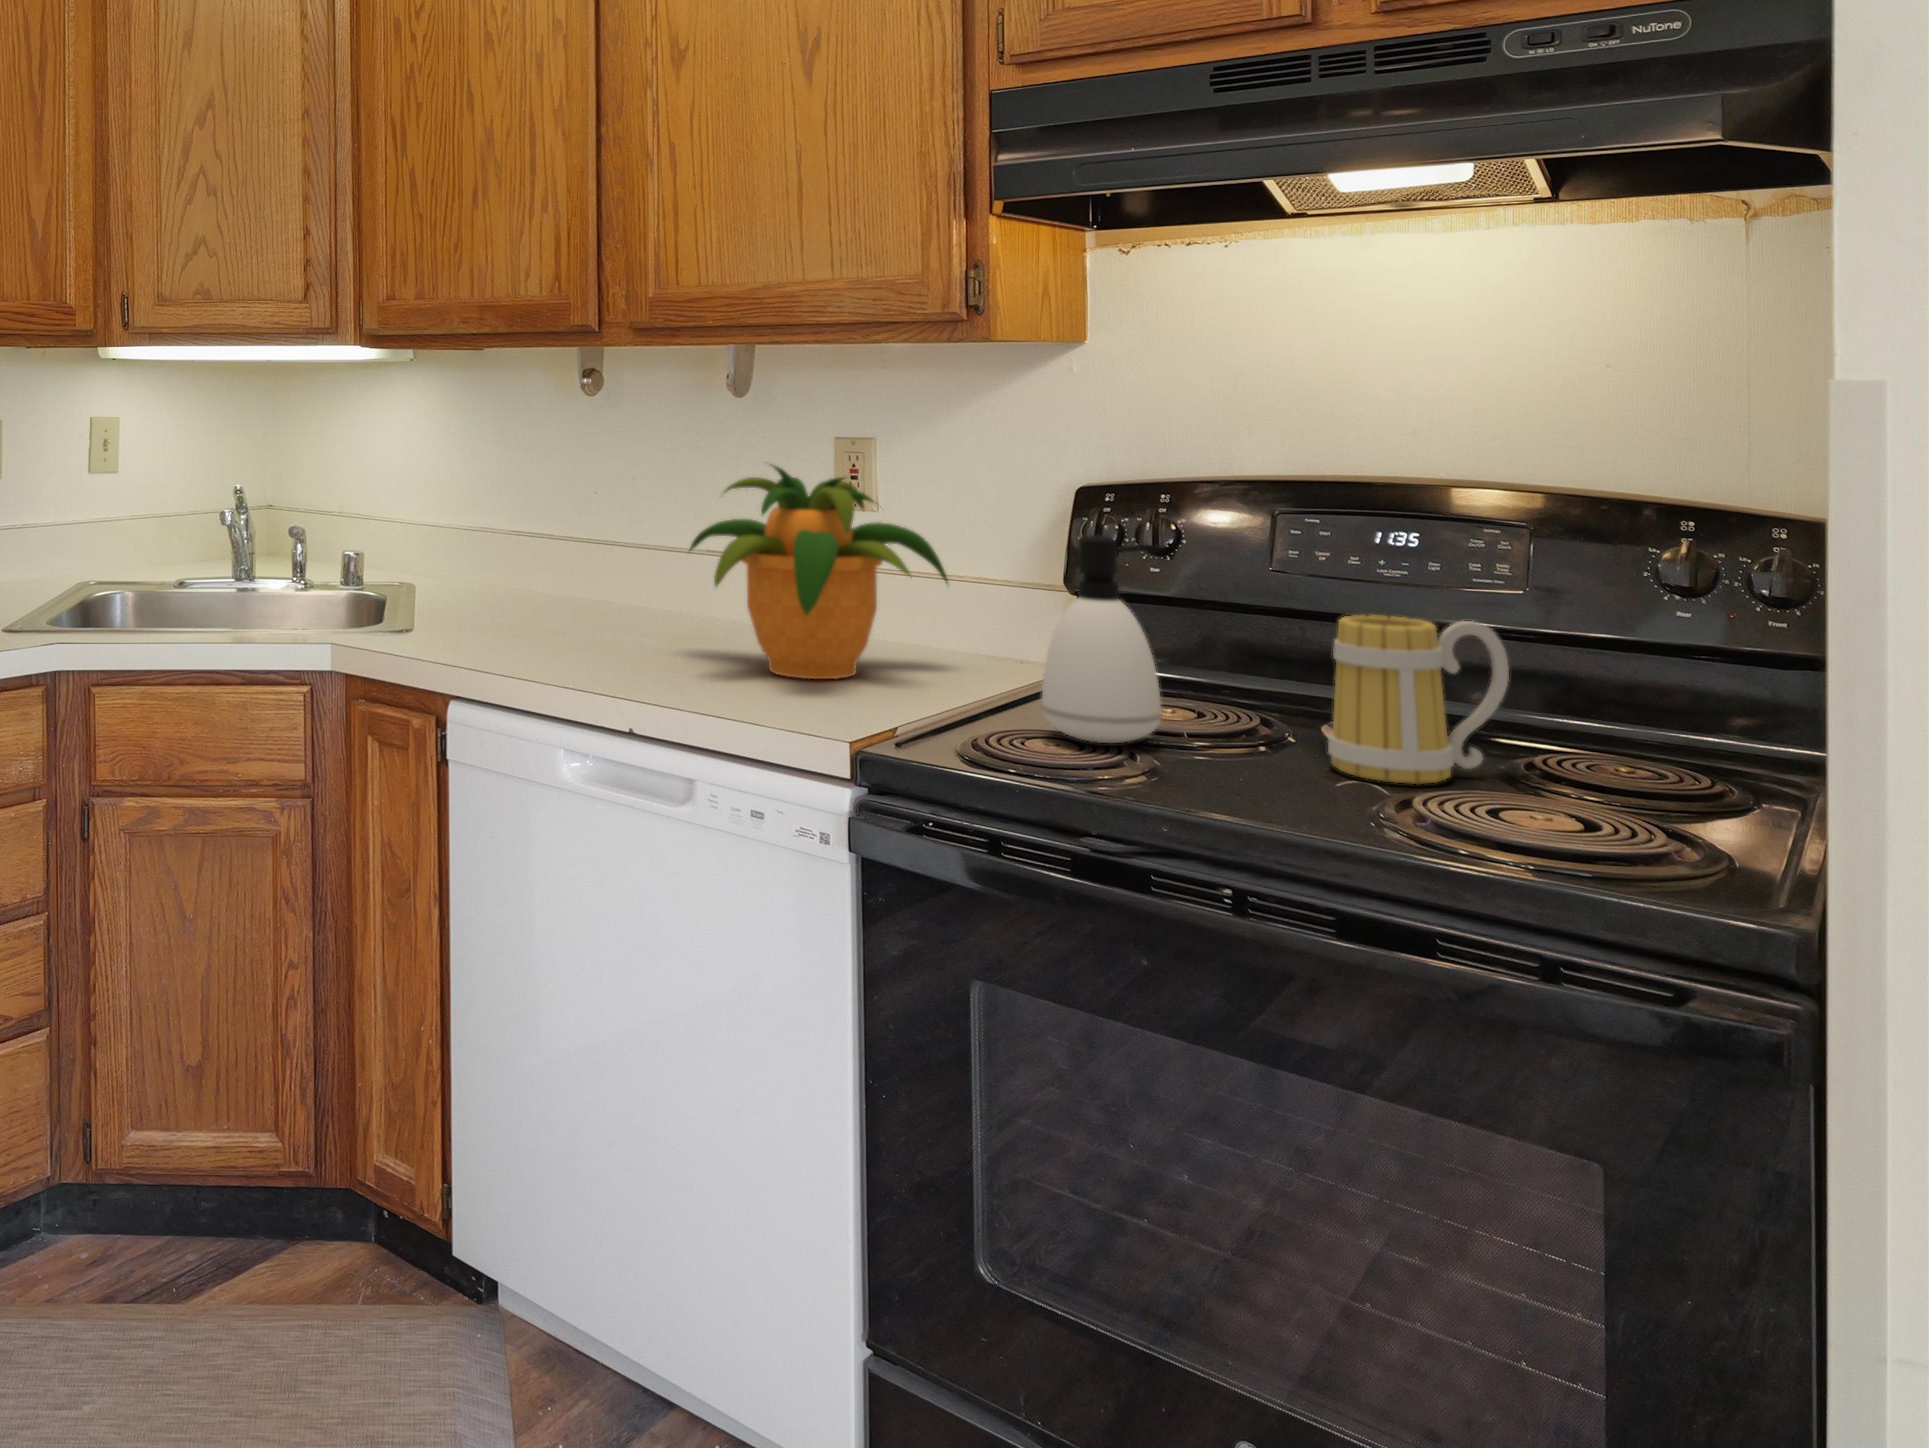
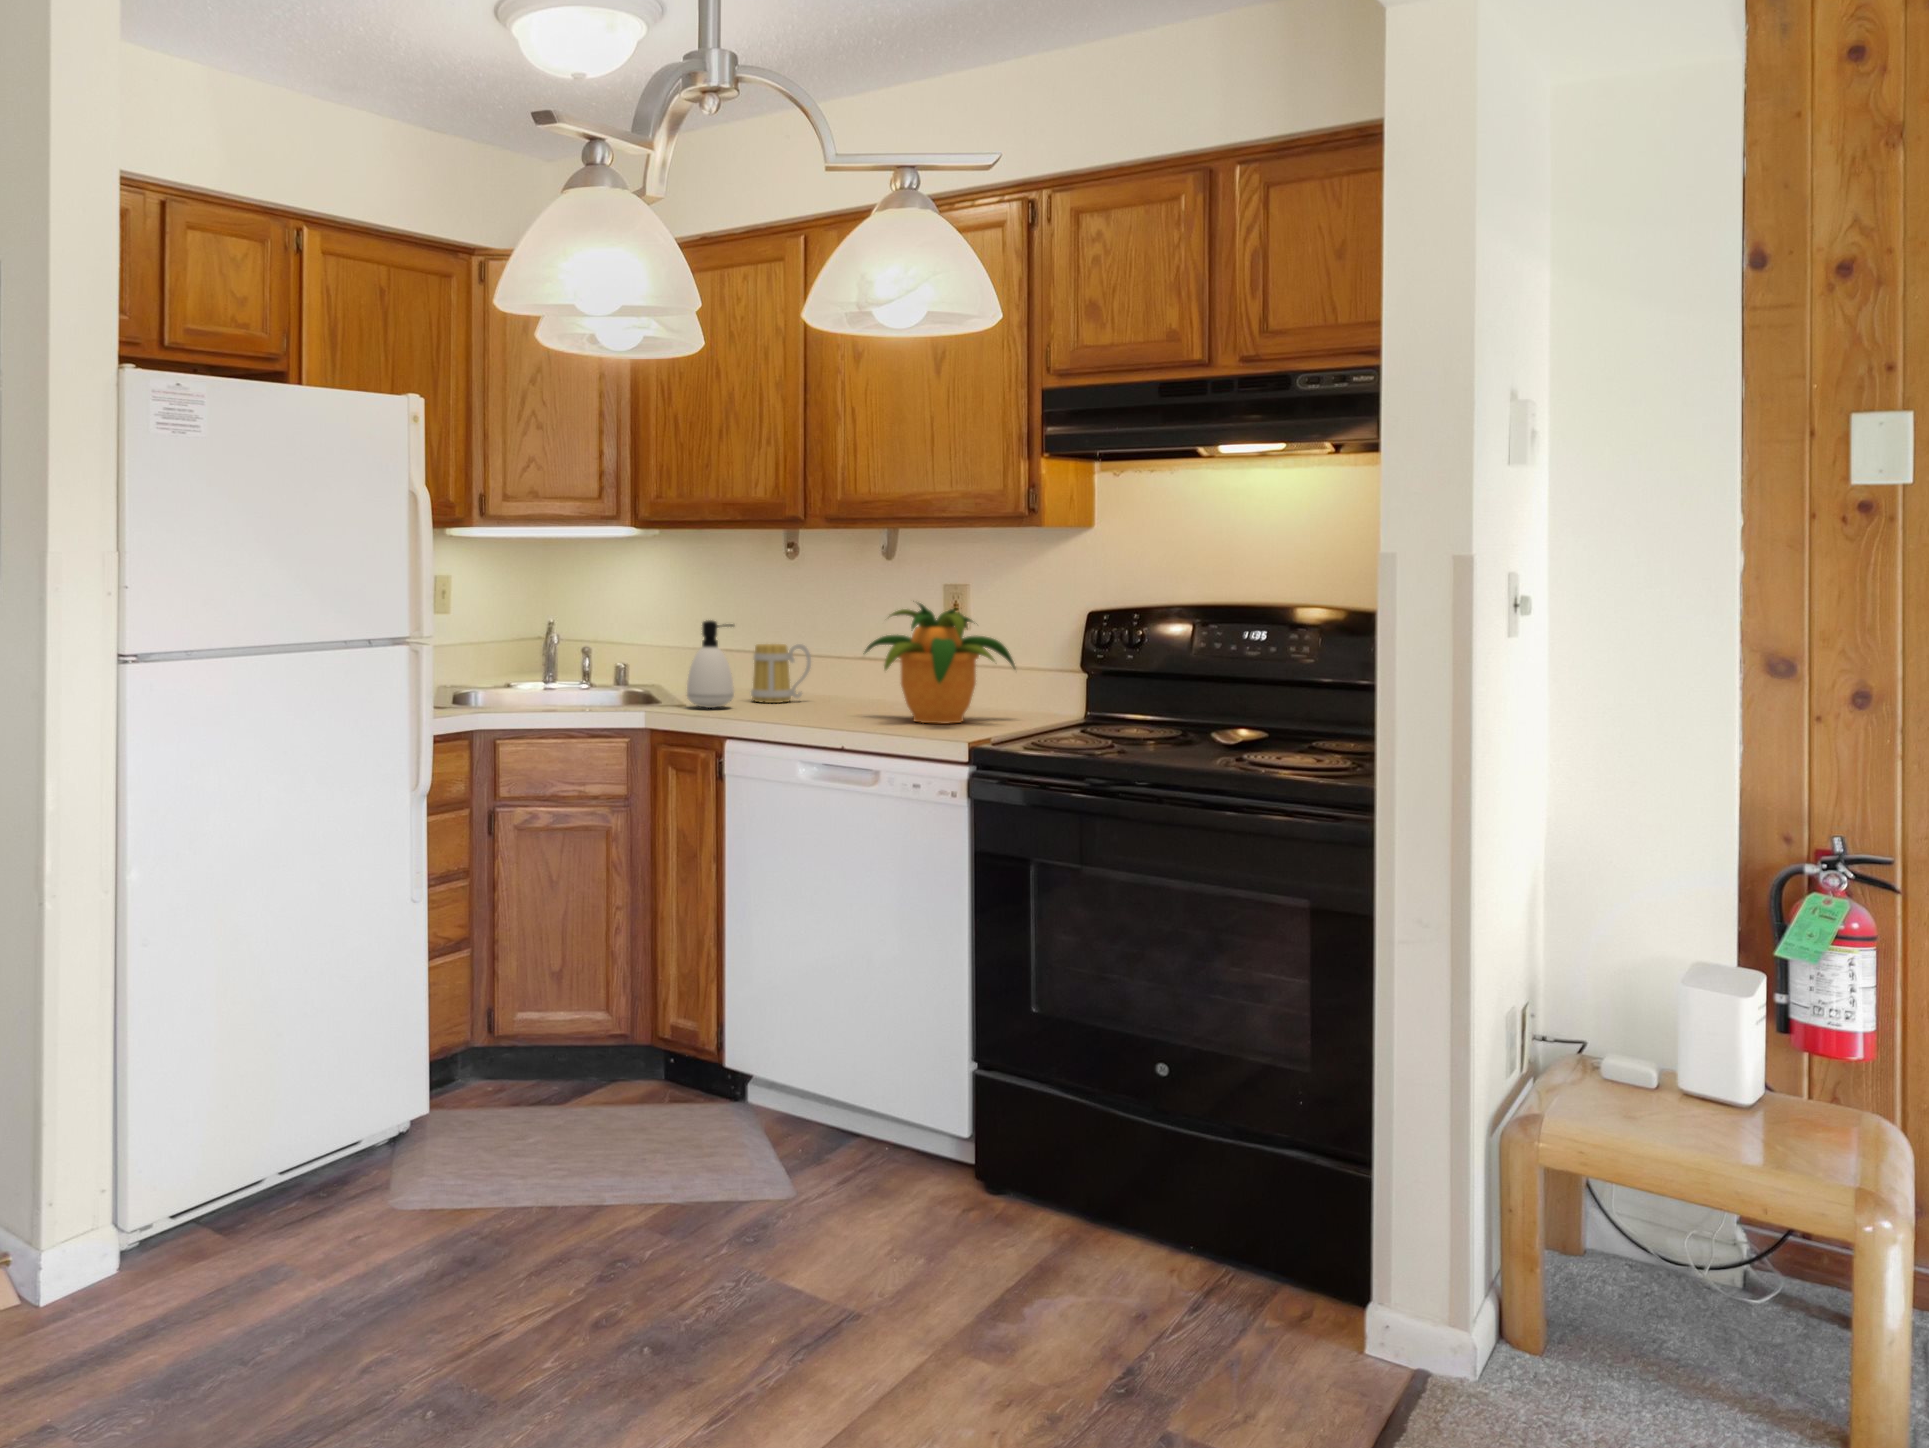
soap dispenser: present [1042,535,1162,743] -> present [687,620,734,708]
mug: present [1328,615,1509,784] -> present [751,644,811,703]

